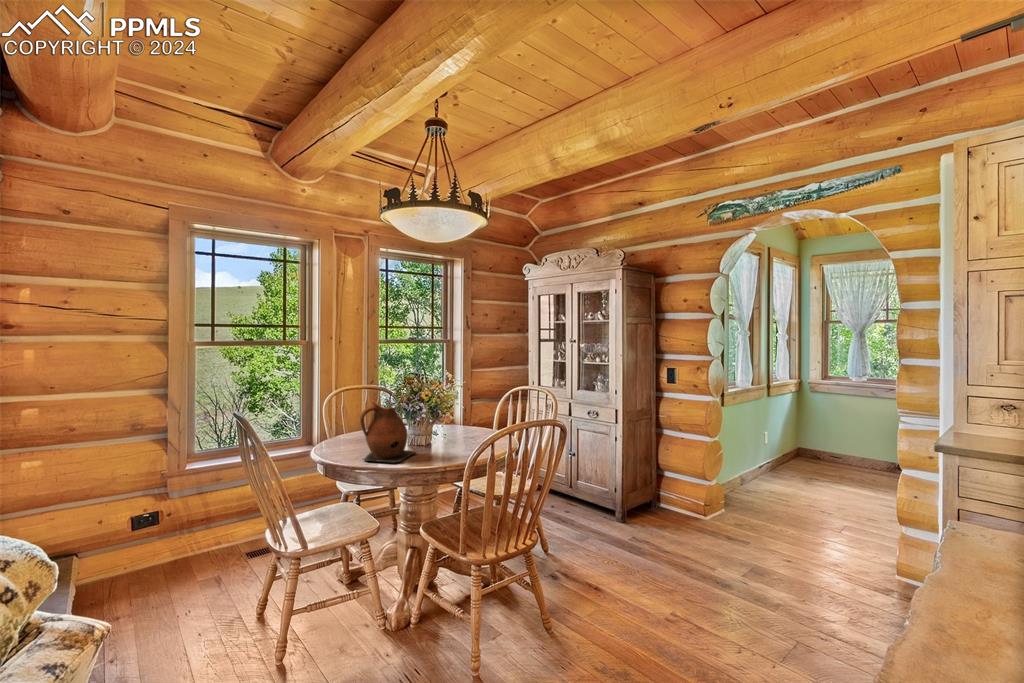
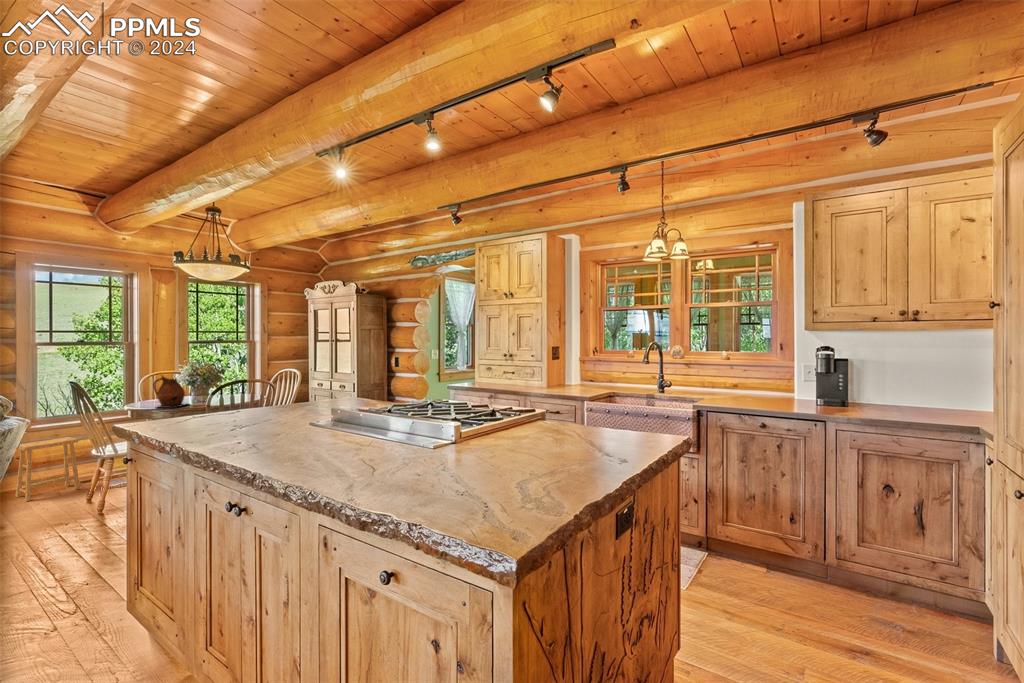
footstool: none [160,491,247,604] -> present [15,437,80,501]

